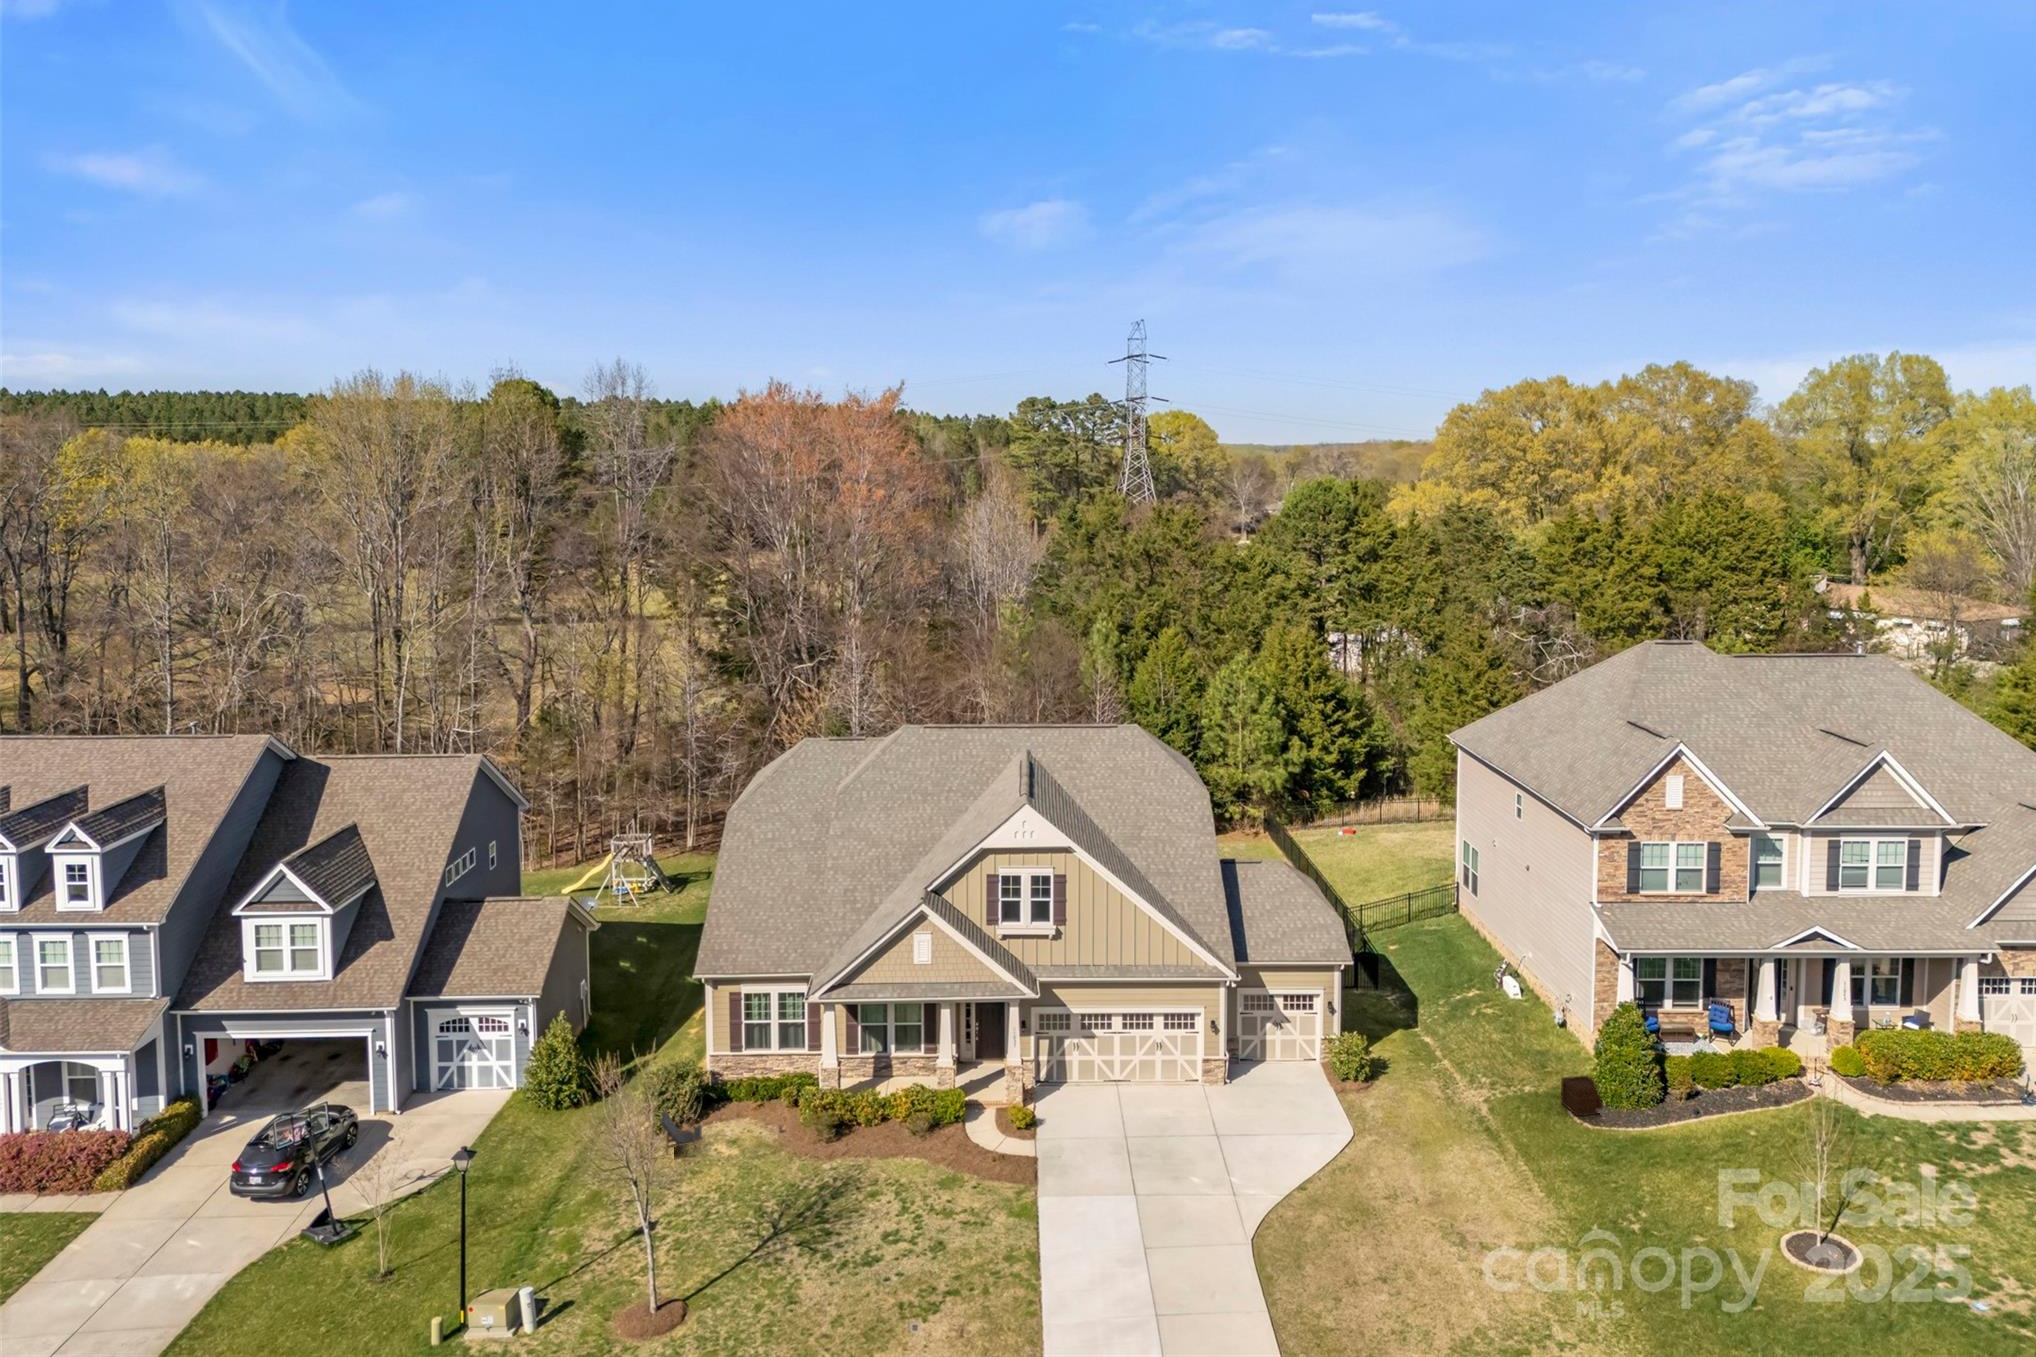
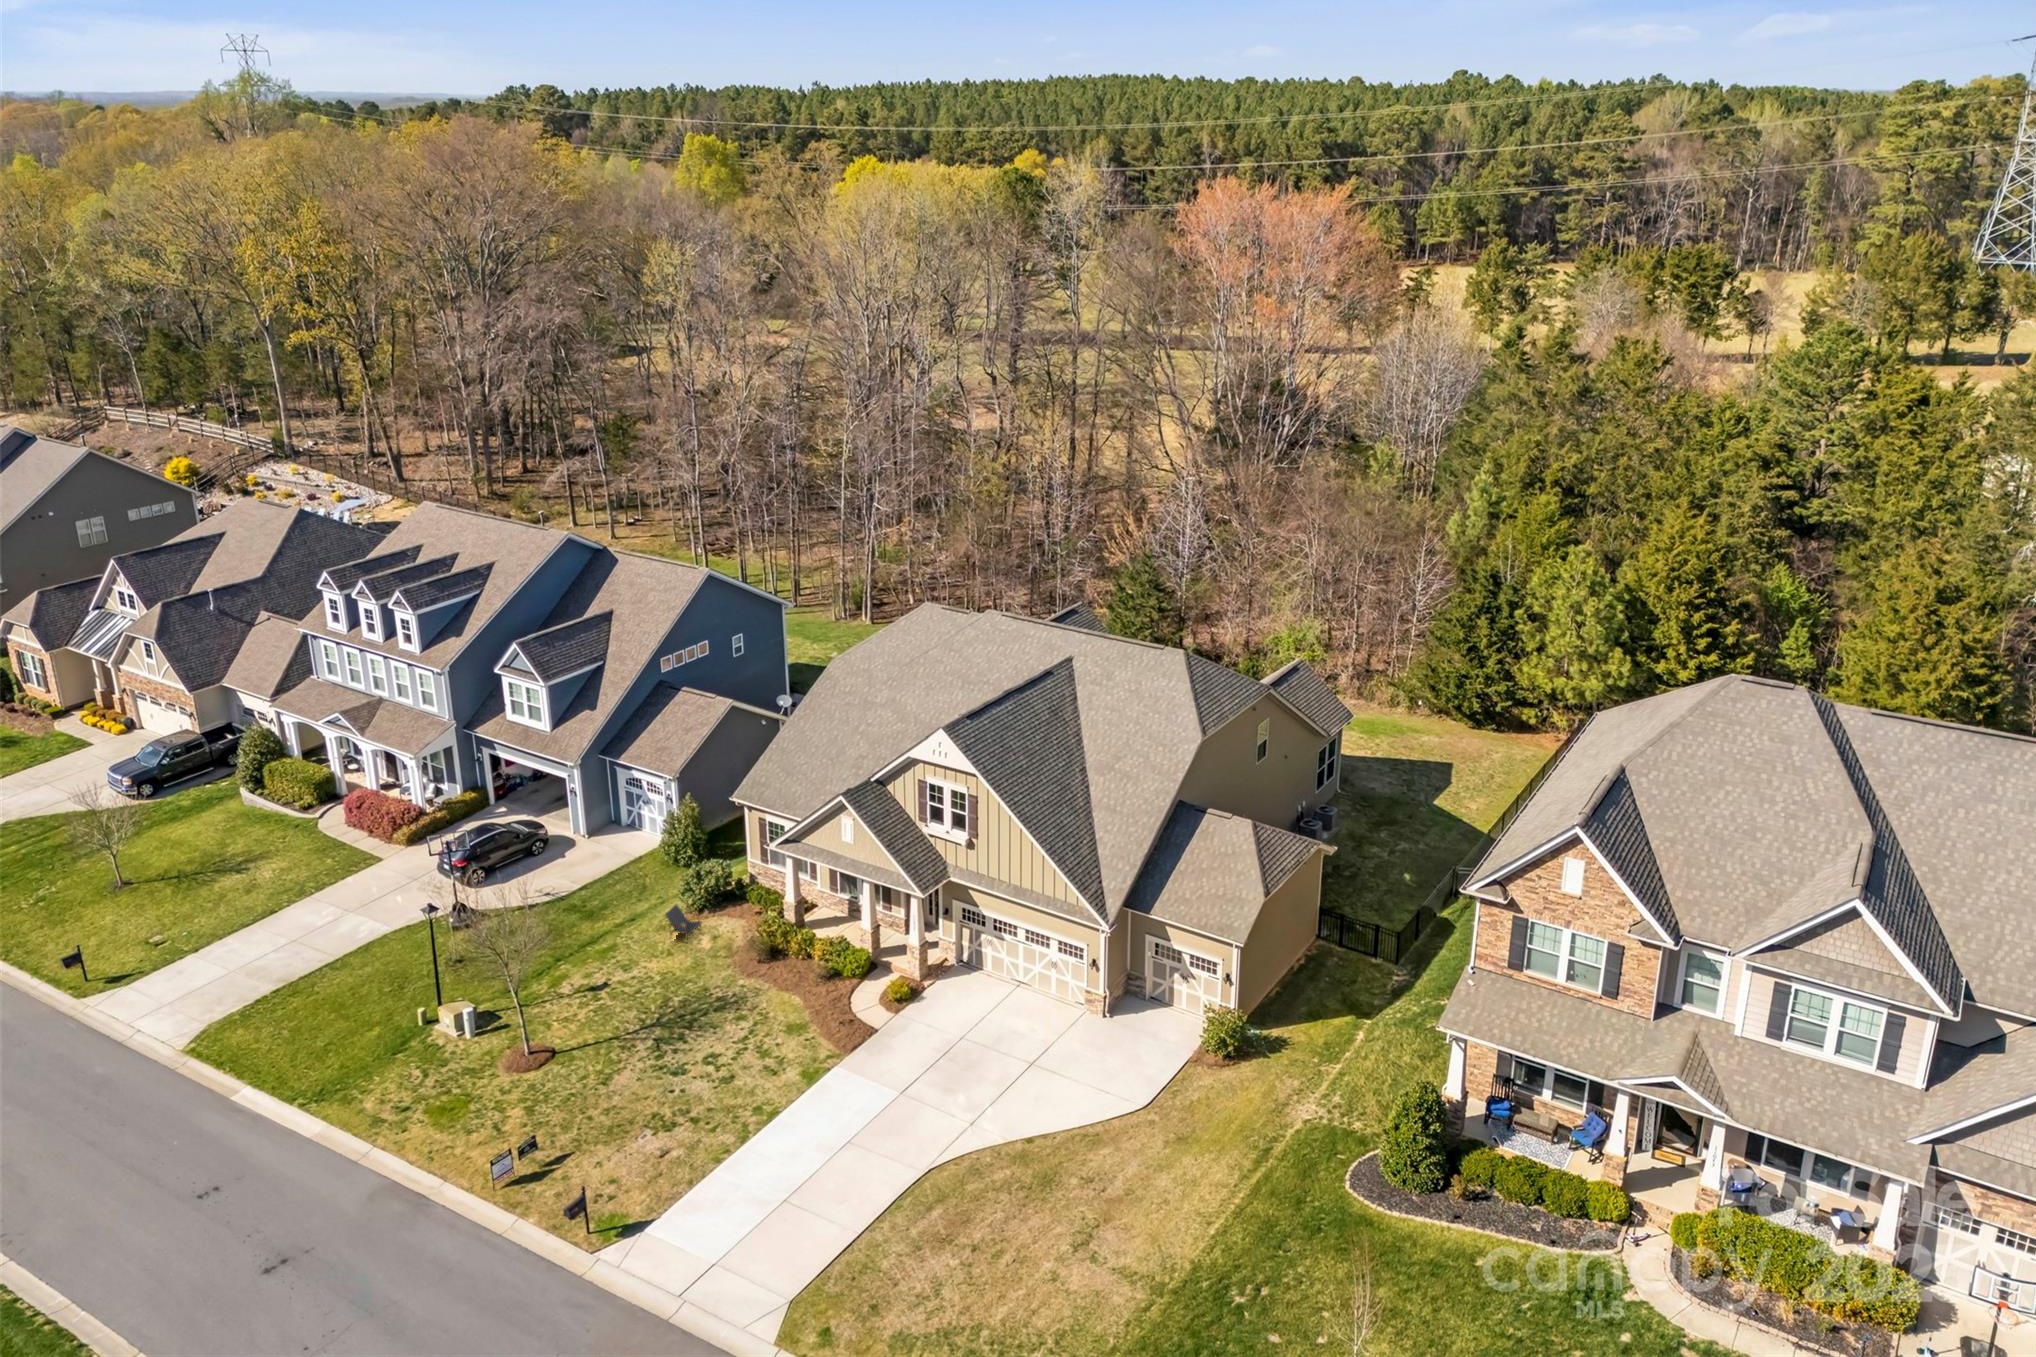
wooden crate: present [1561,1076,1603,1116] -> none [1330,1126,1368,1174]

